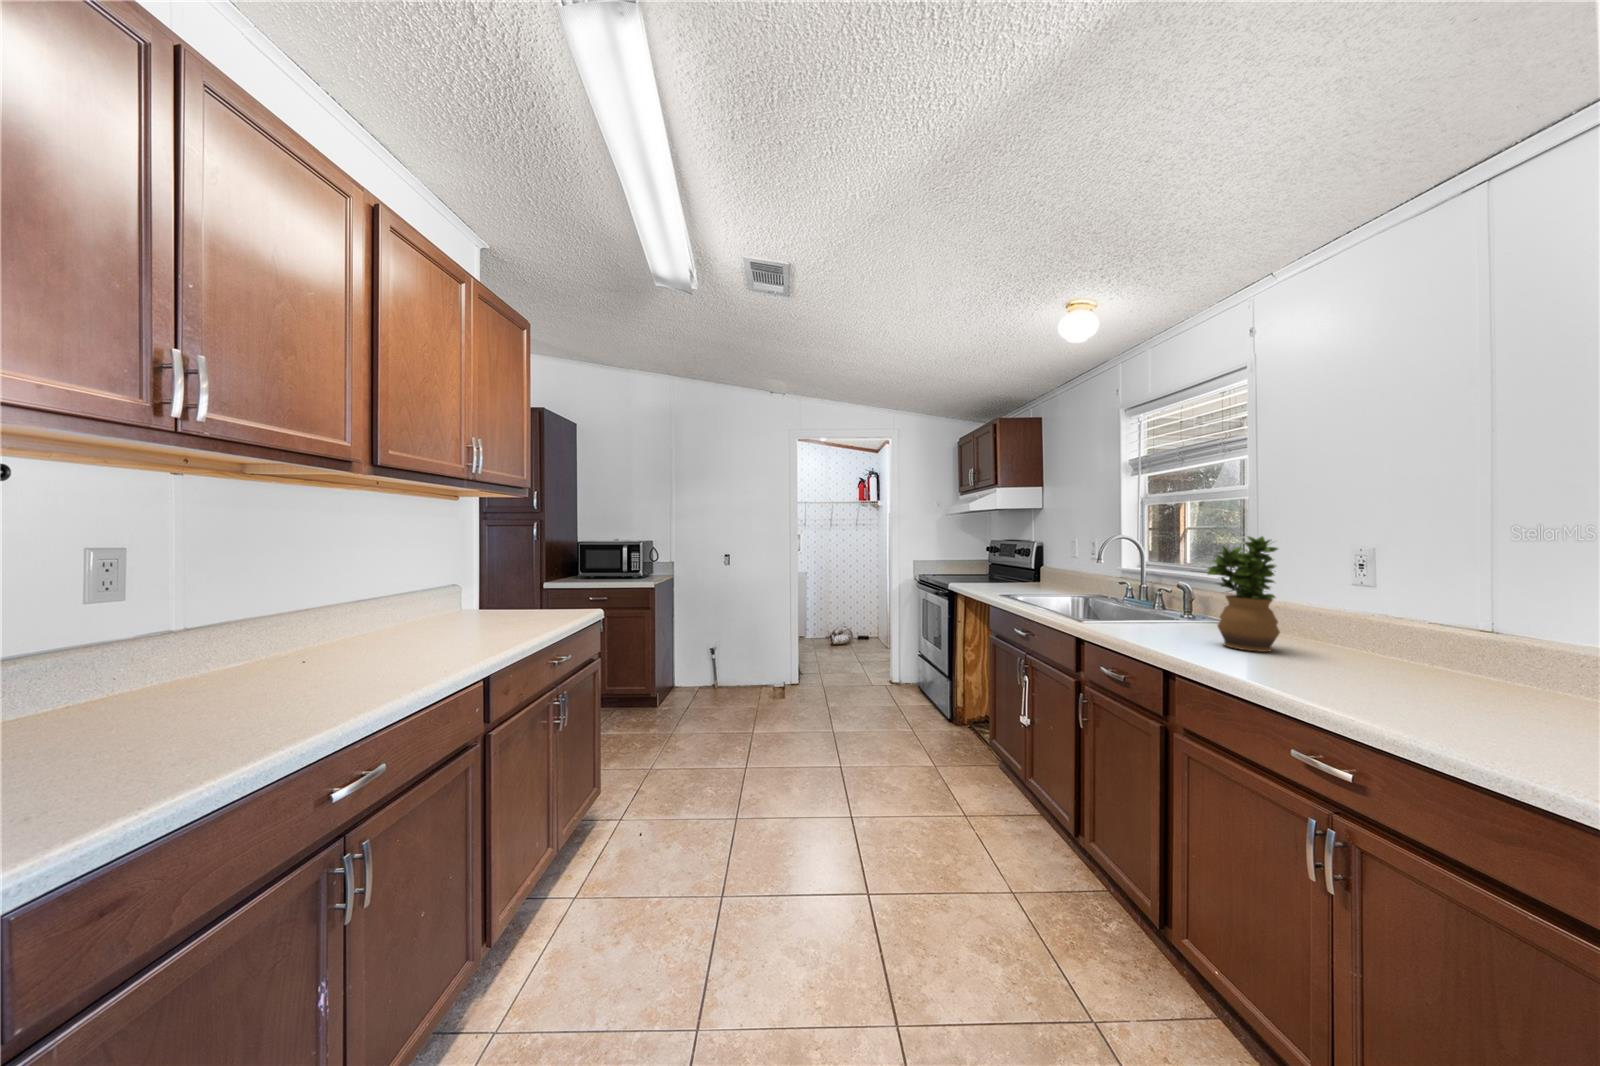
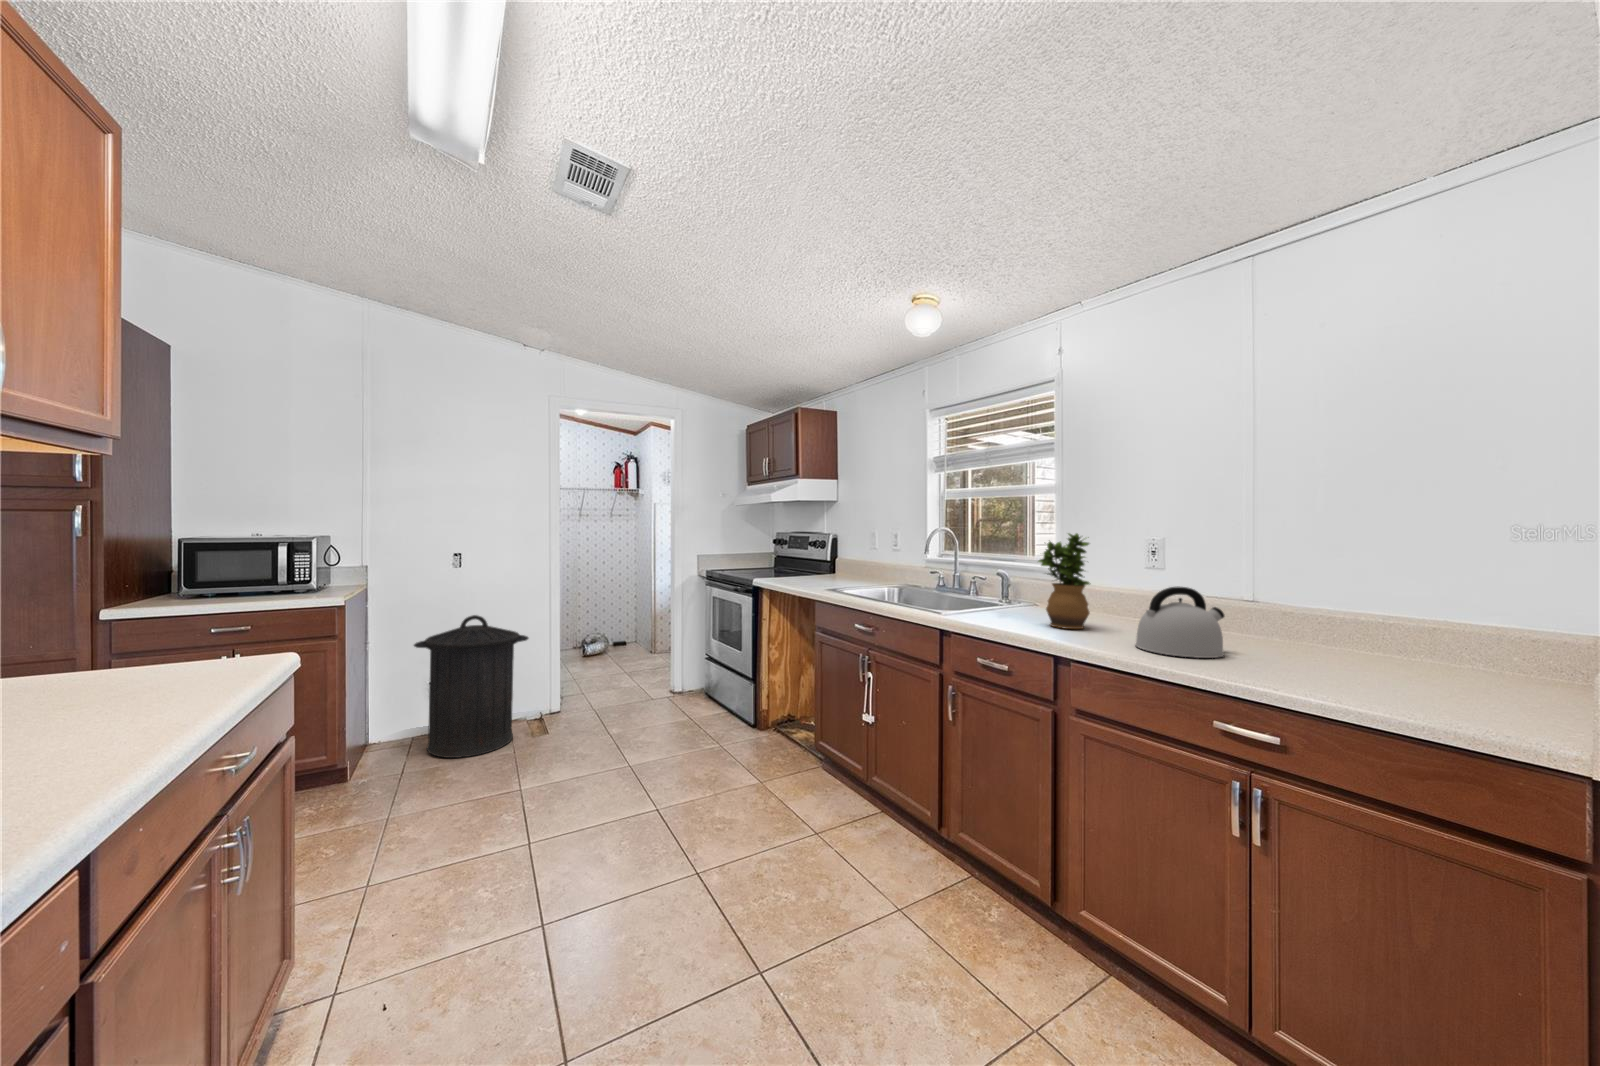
trash can: none [696,601,770,705] -> present [414,615,528,758]
kettle: none [1311,604,1467,702] -> present [1135,586,1224,658]

